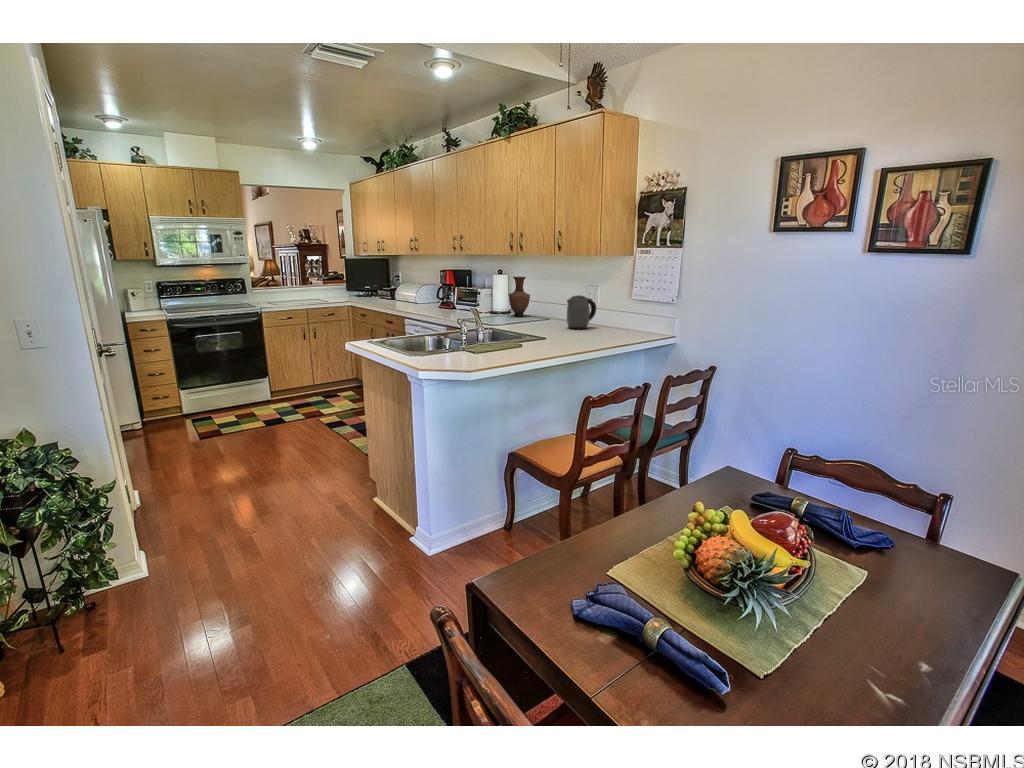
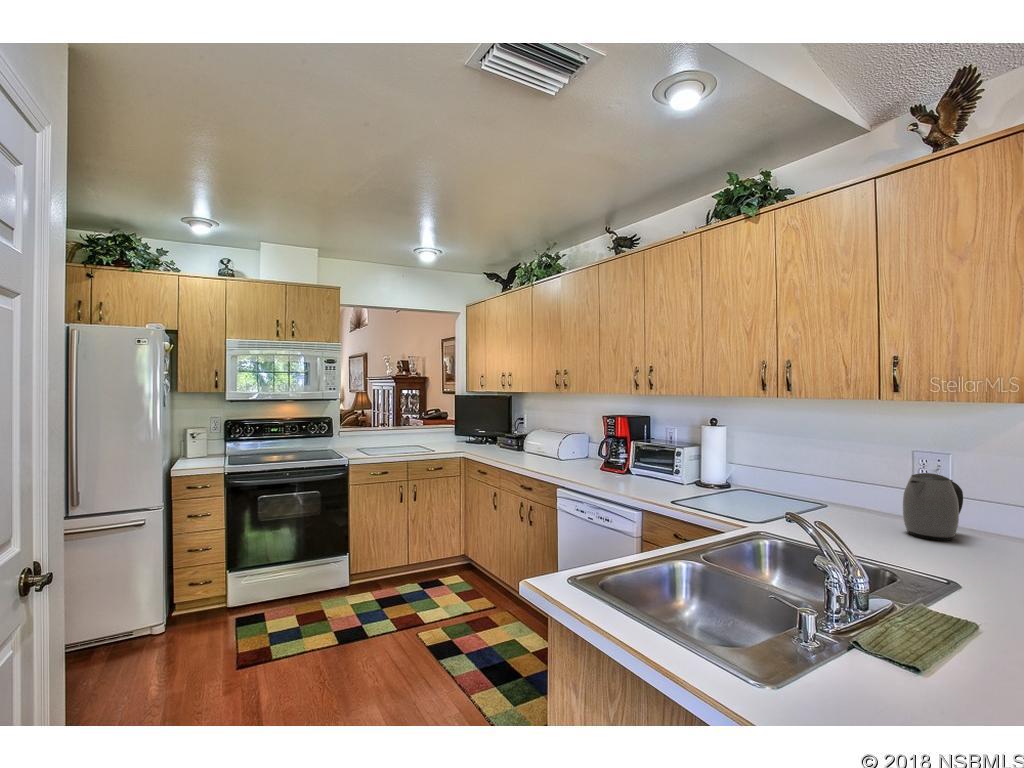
vase: present [509,277,530,316] -> none [737,429,777,495]

